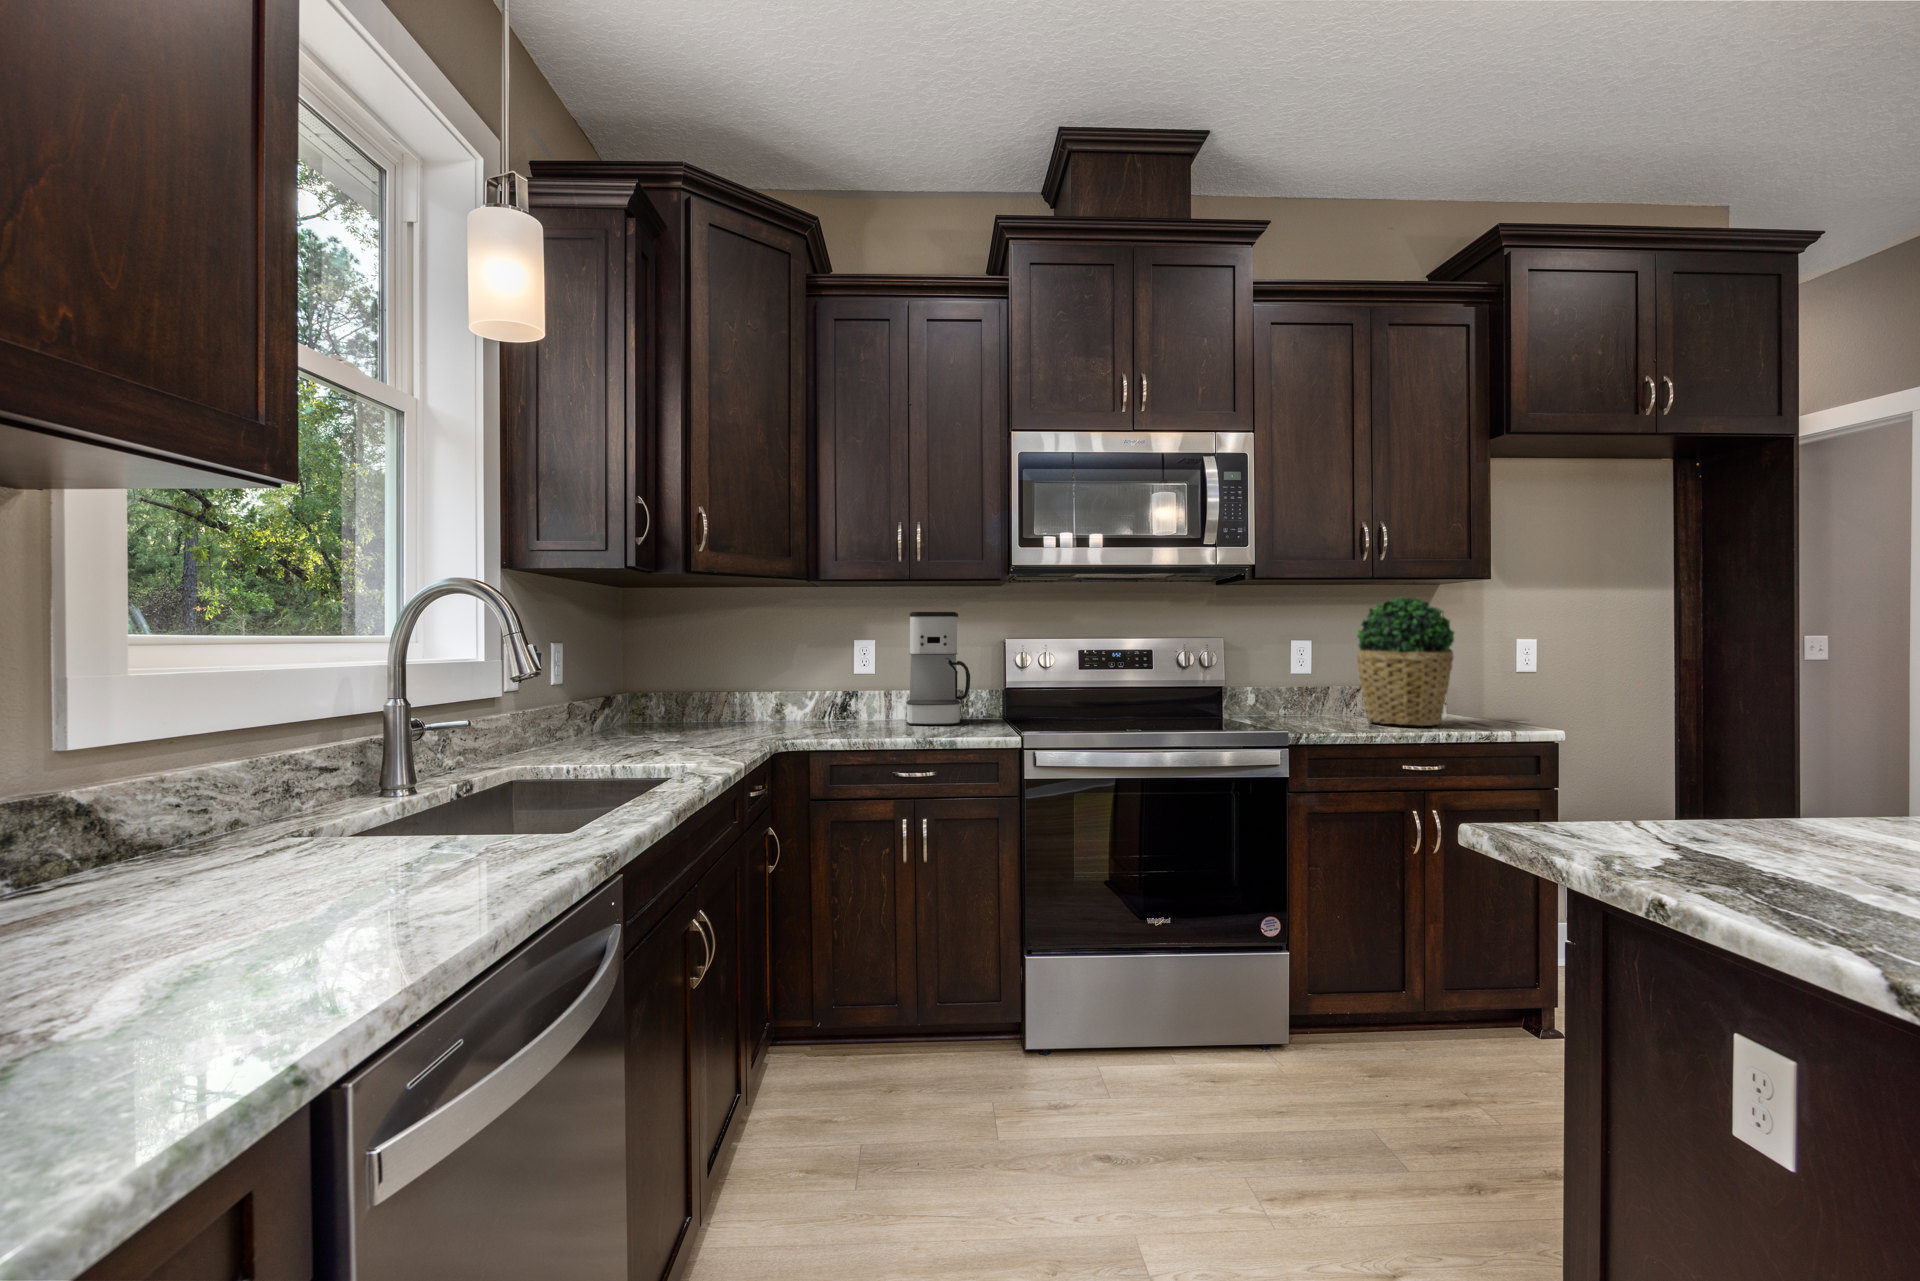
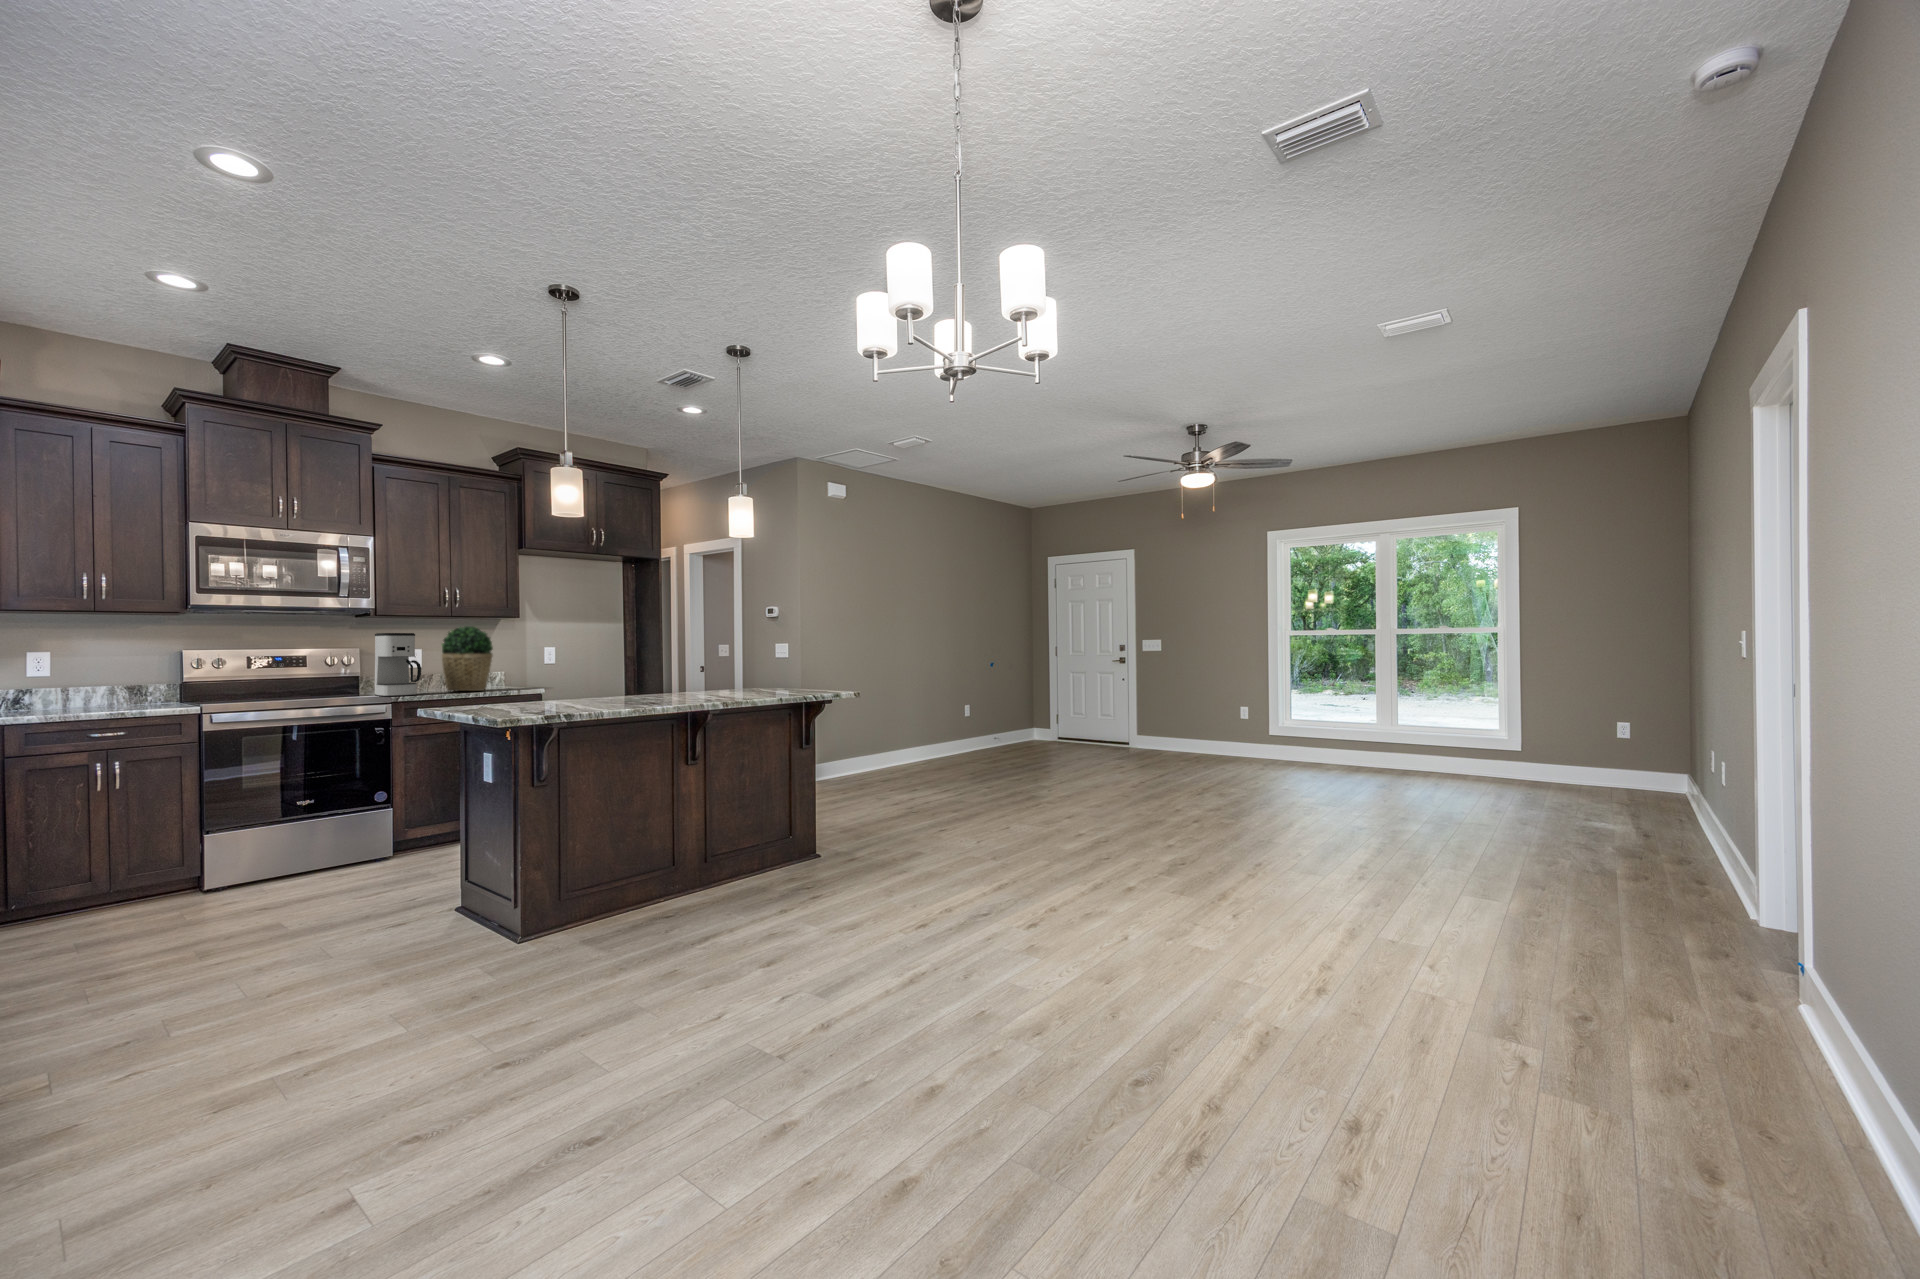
coffee maker: present [906,612,970,725] -> present [375,633,421,697]

